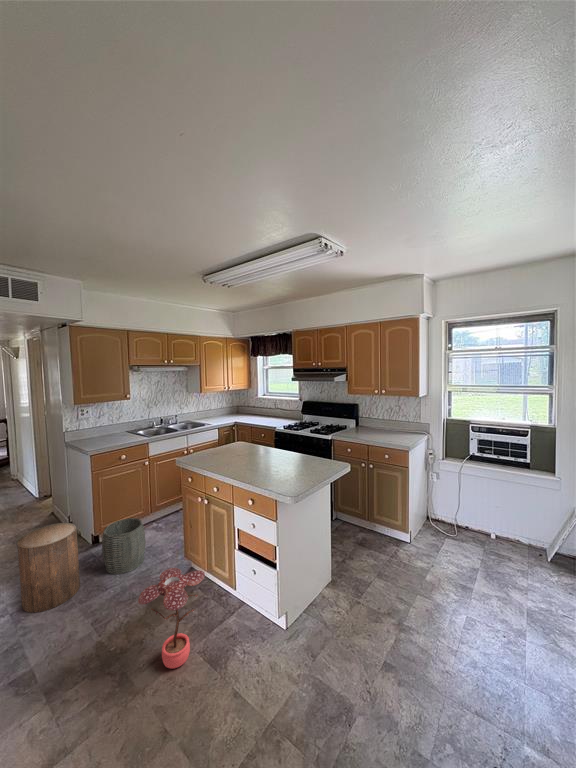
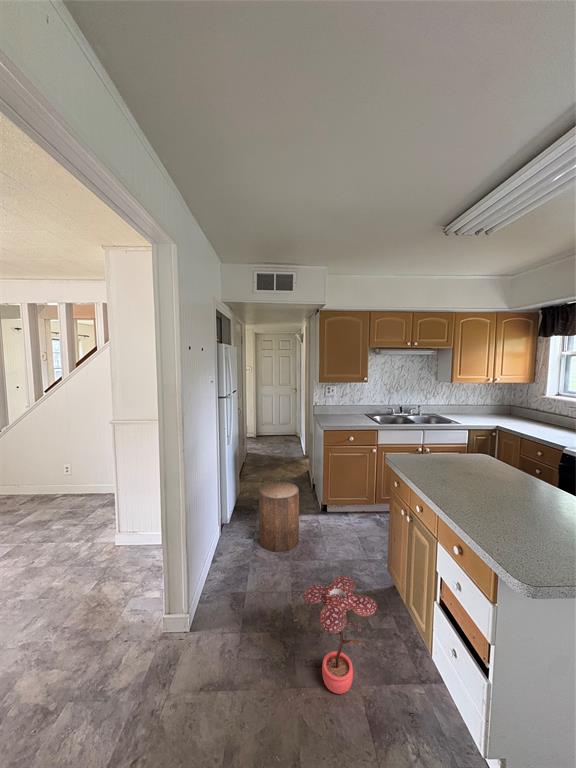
woven basket: present [102,518,146,574] -> none [319,499,357,553]

